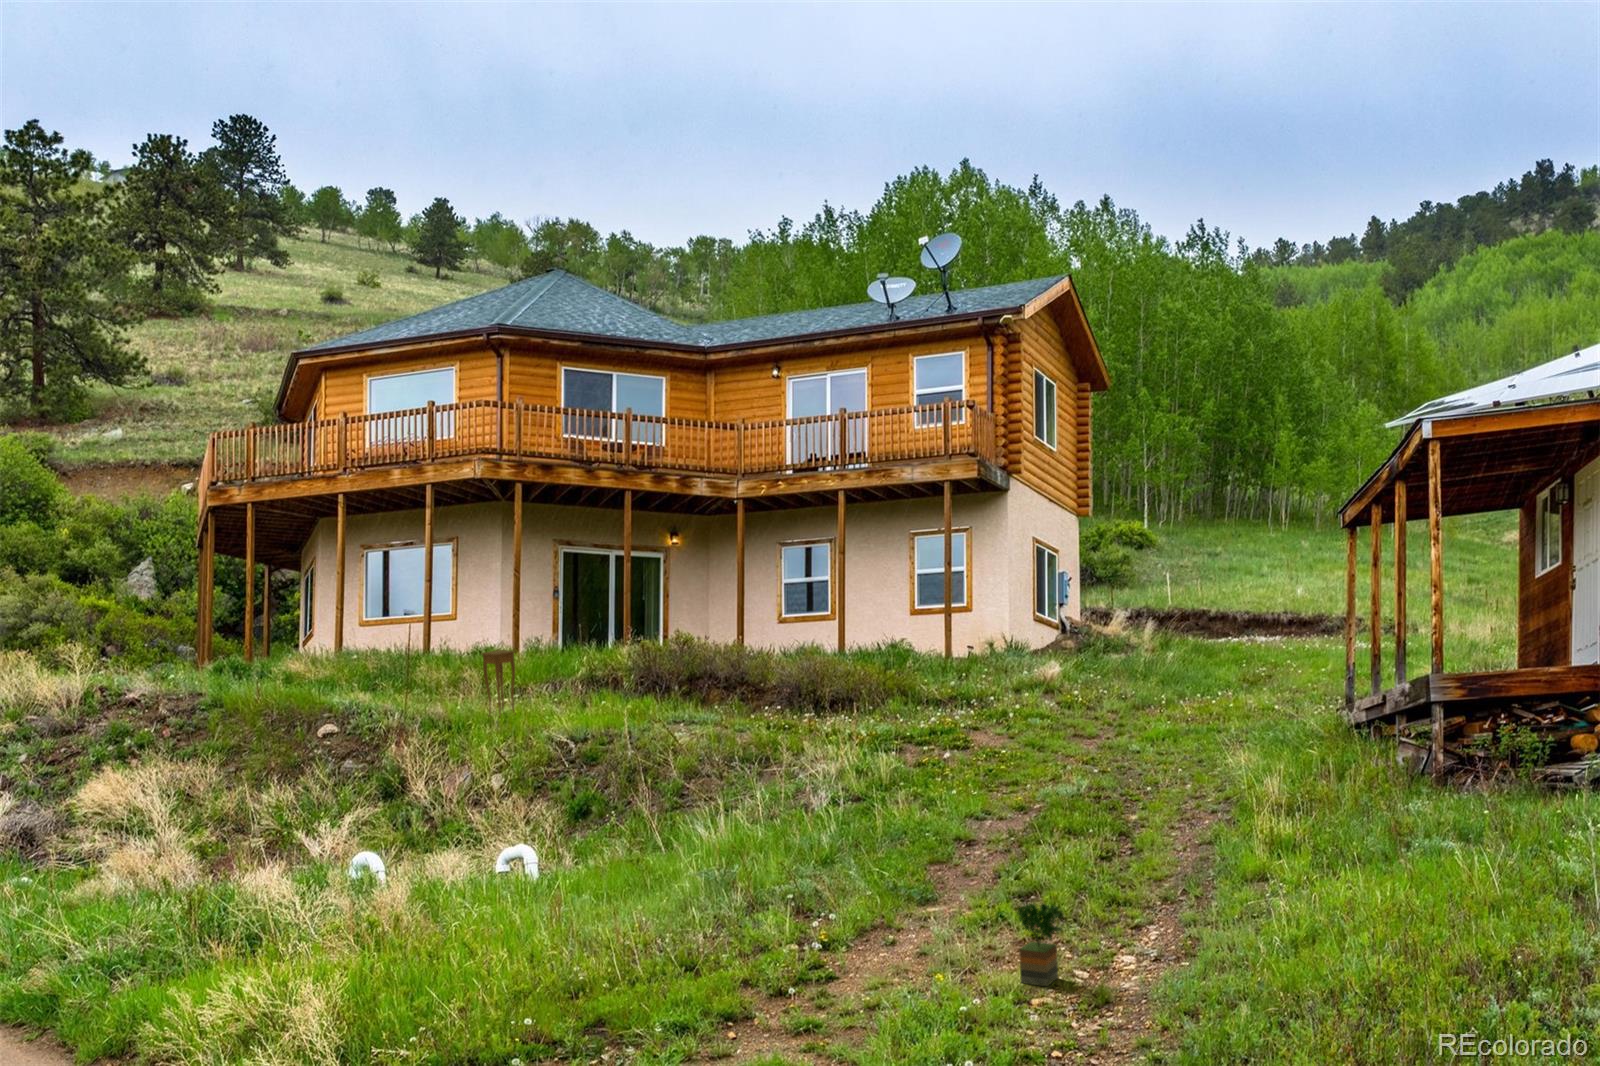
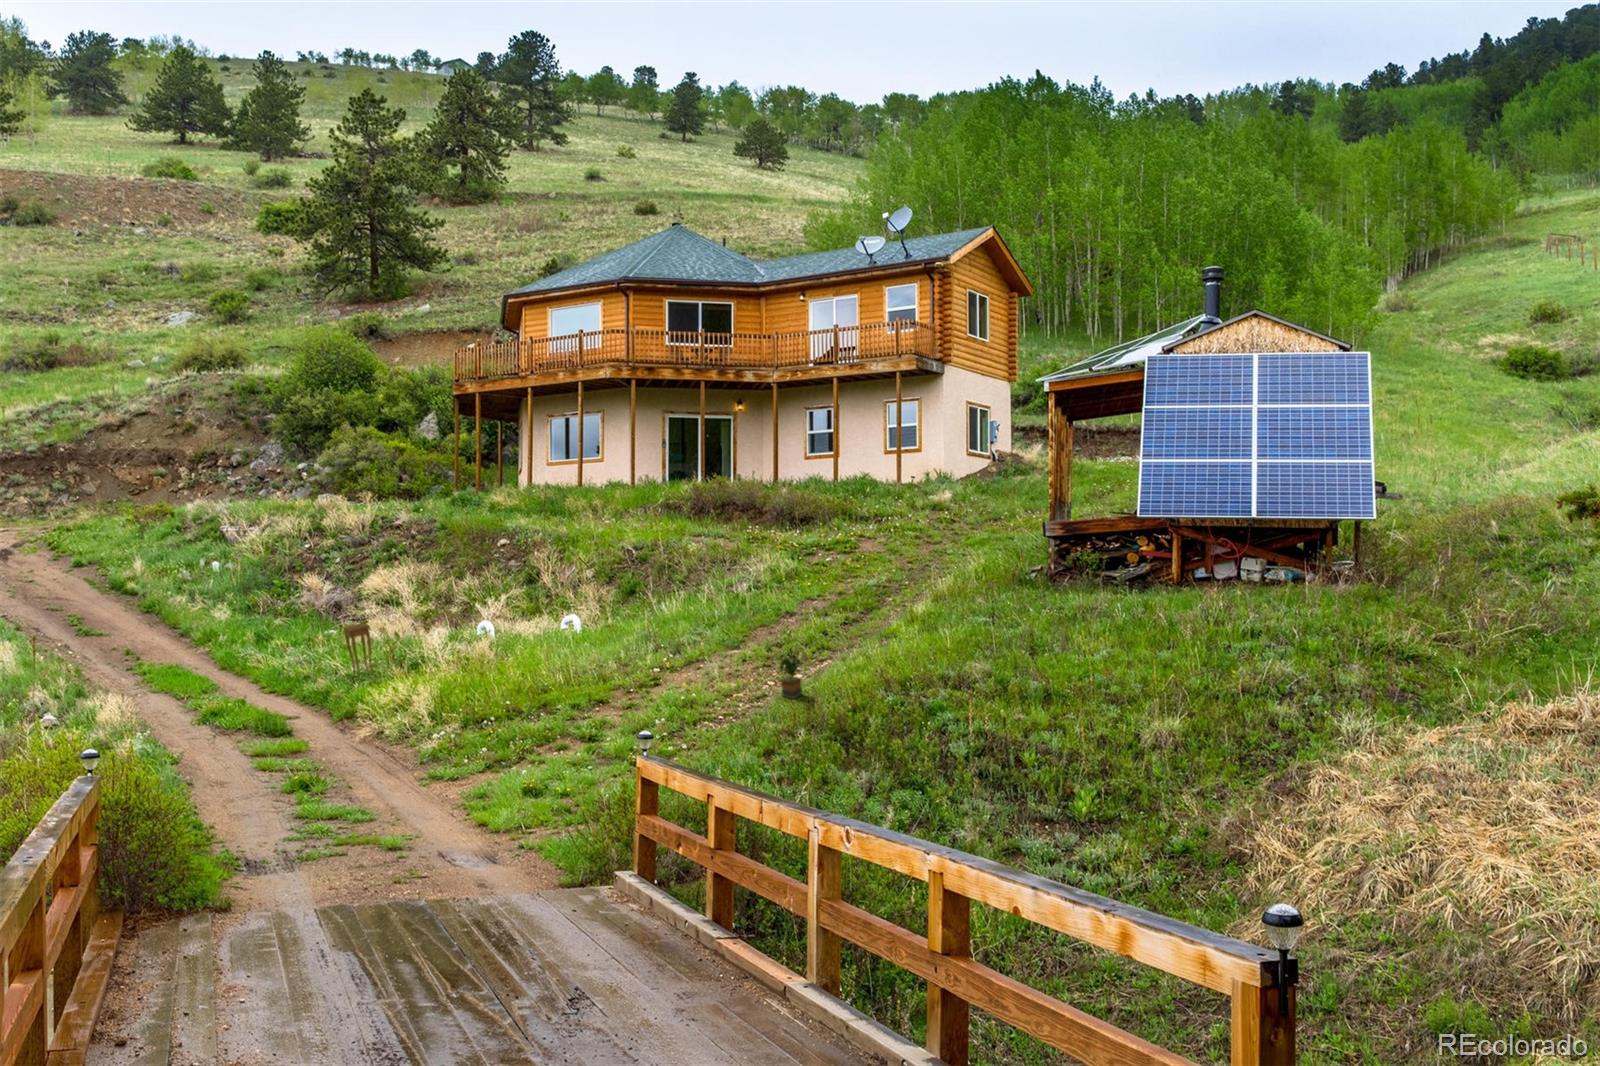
side table: present [482,650,516,716] -> present [343,623,373,677]

